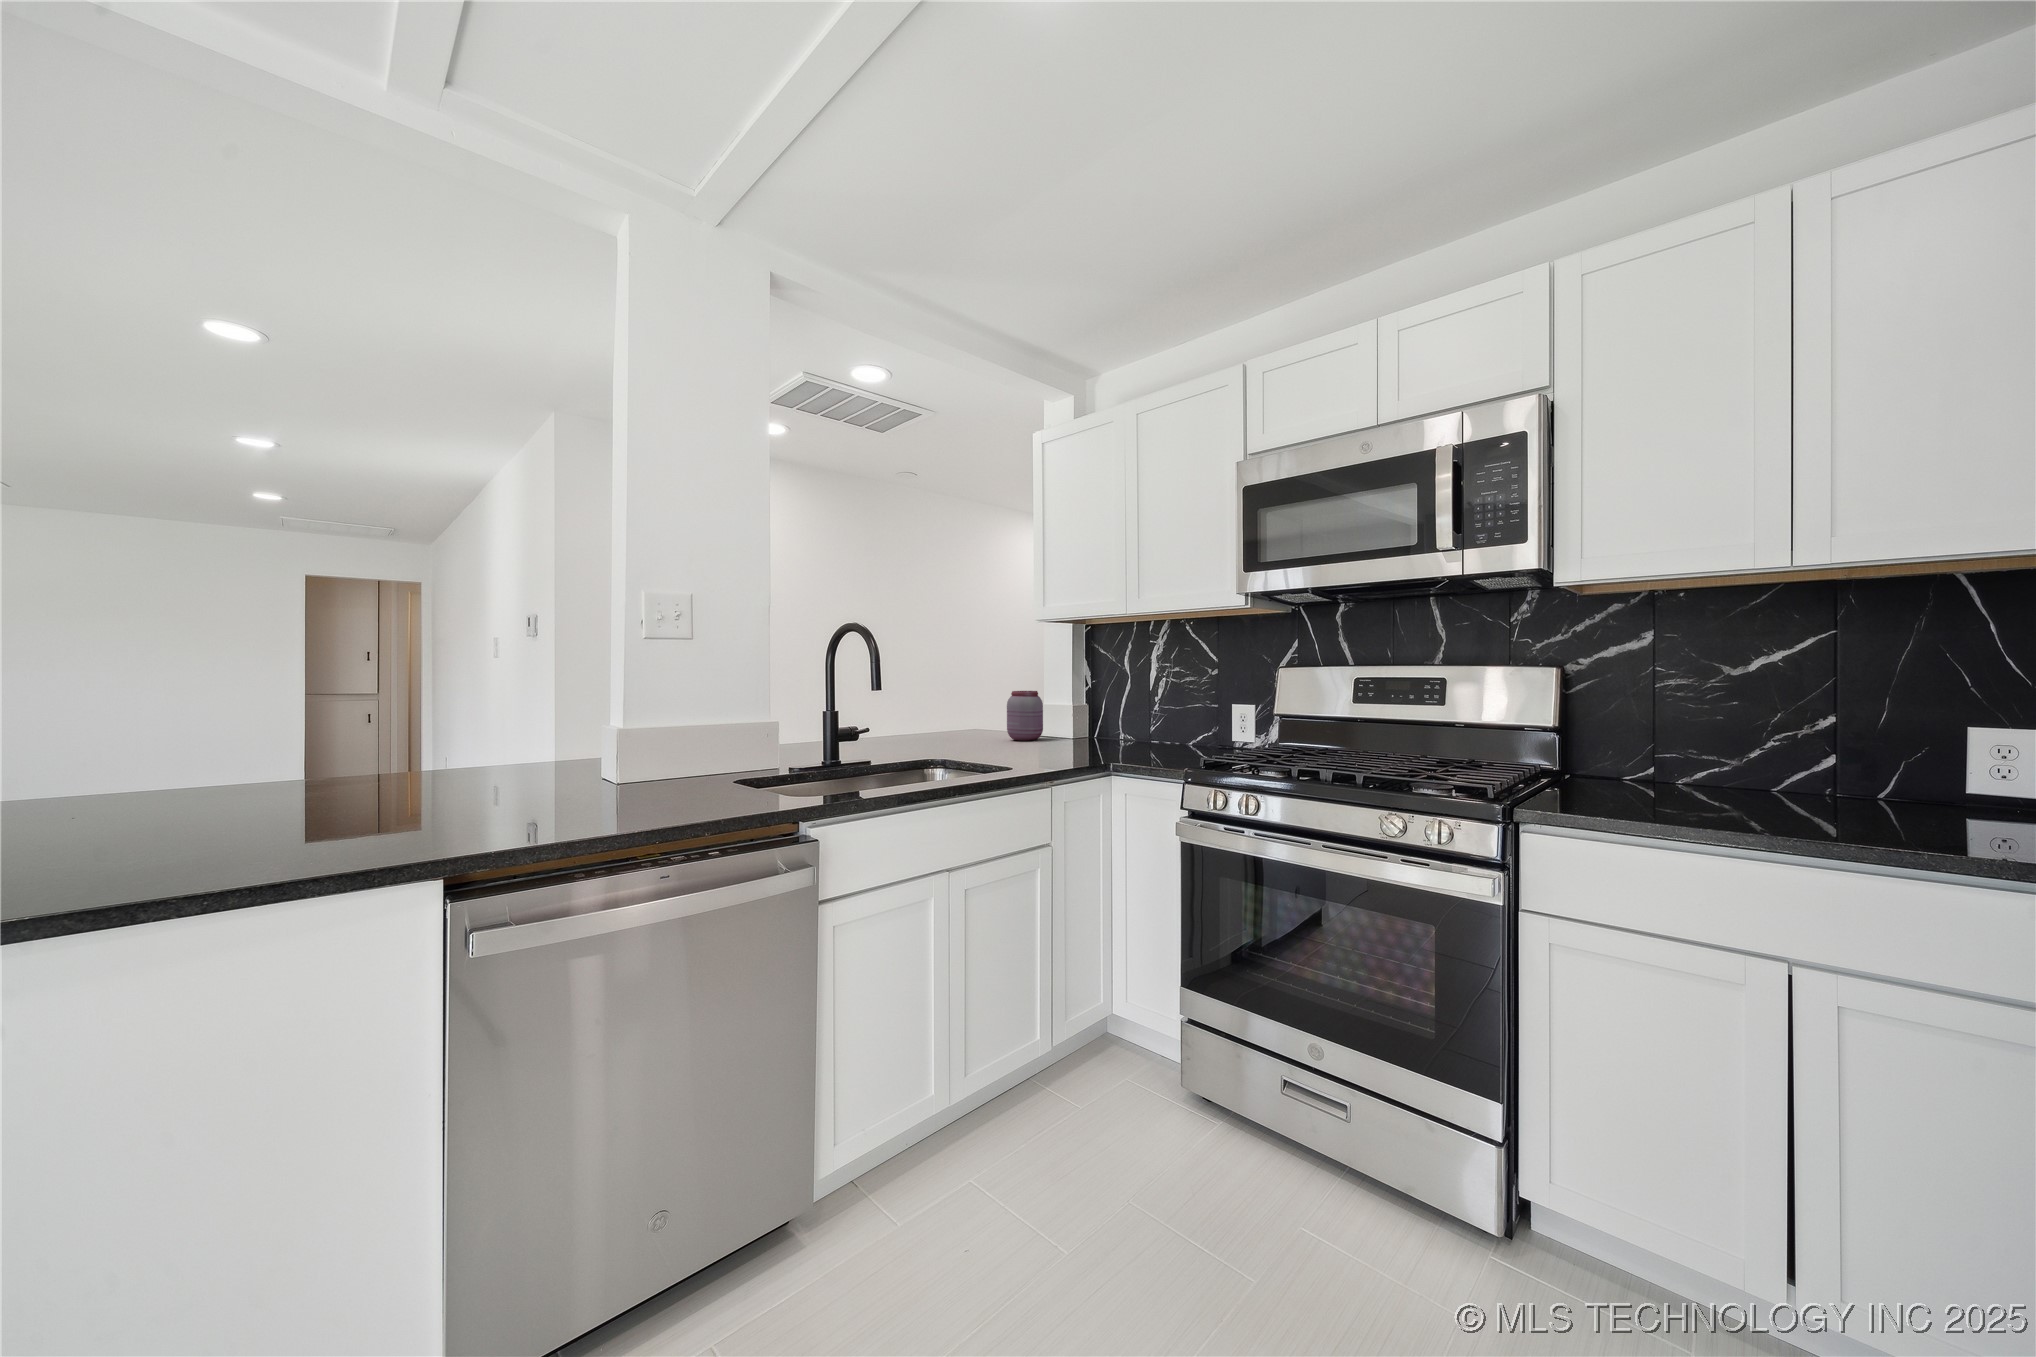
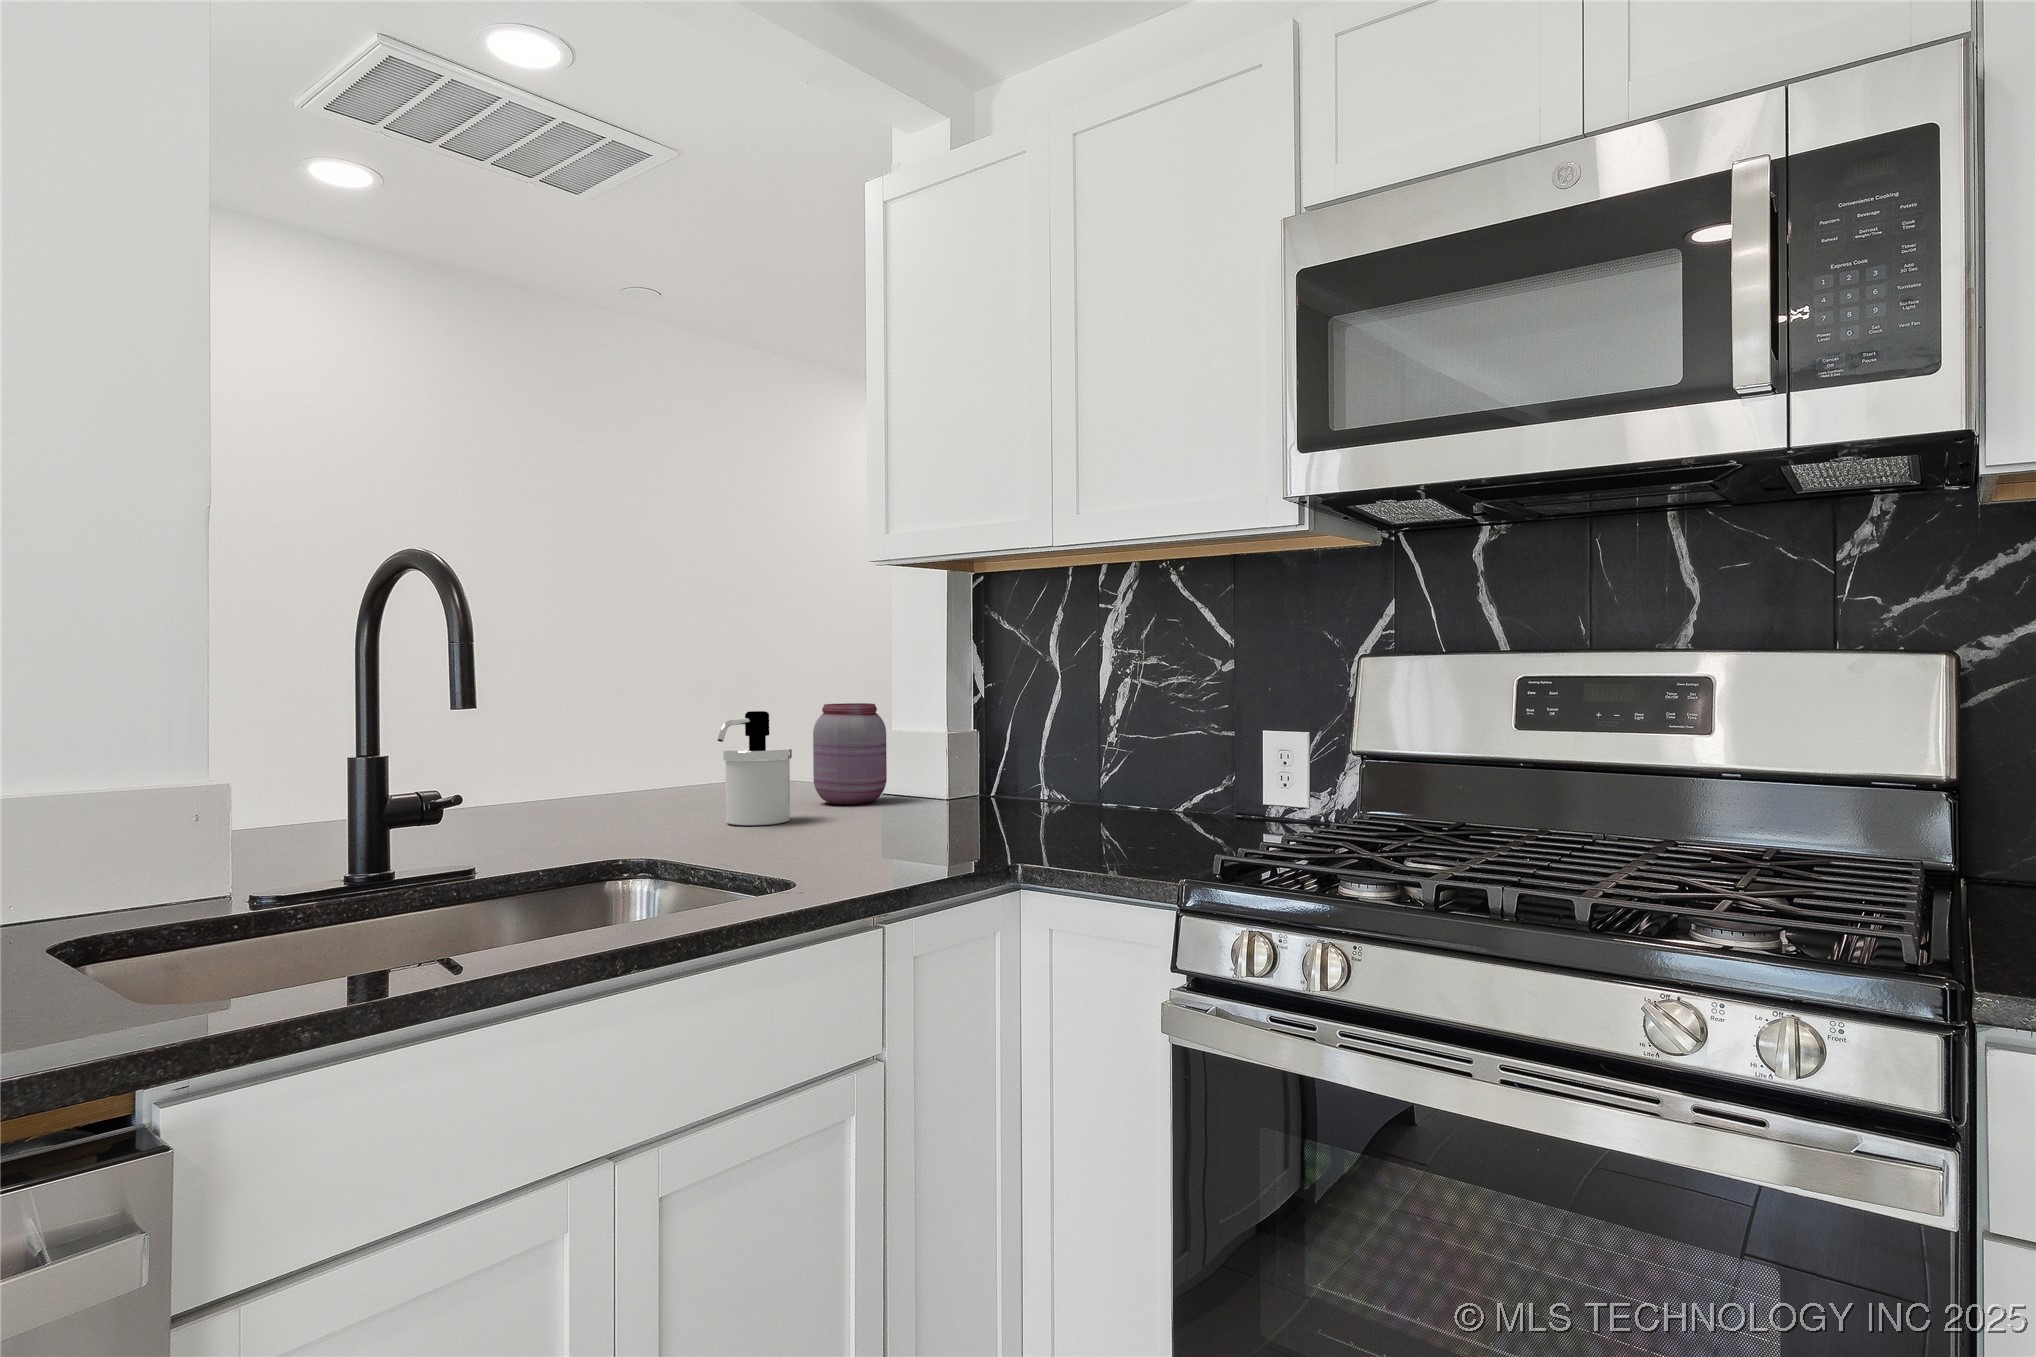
soap dispenser: none [966,694,999,748] -> present [718,711,792,825]

